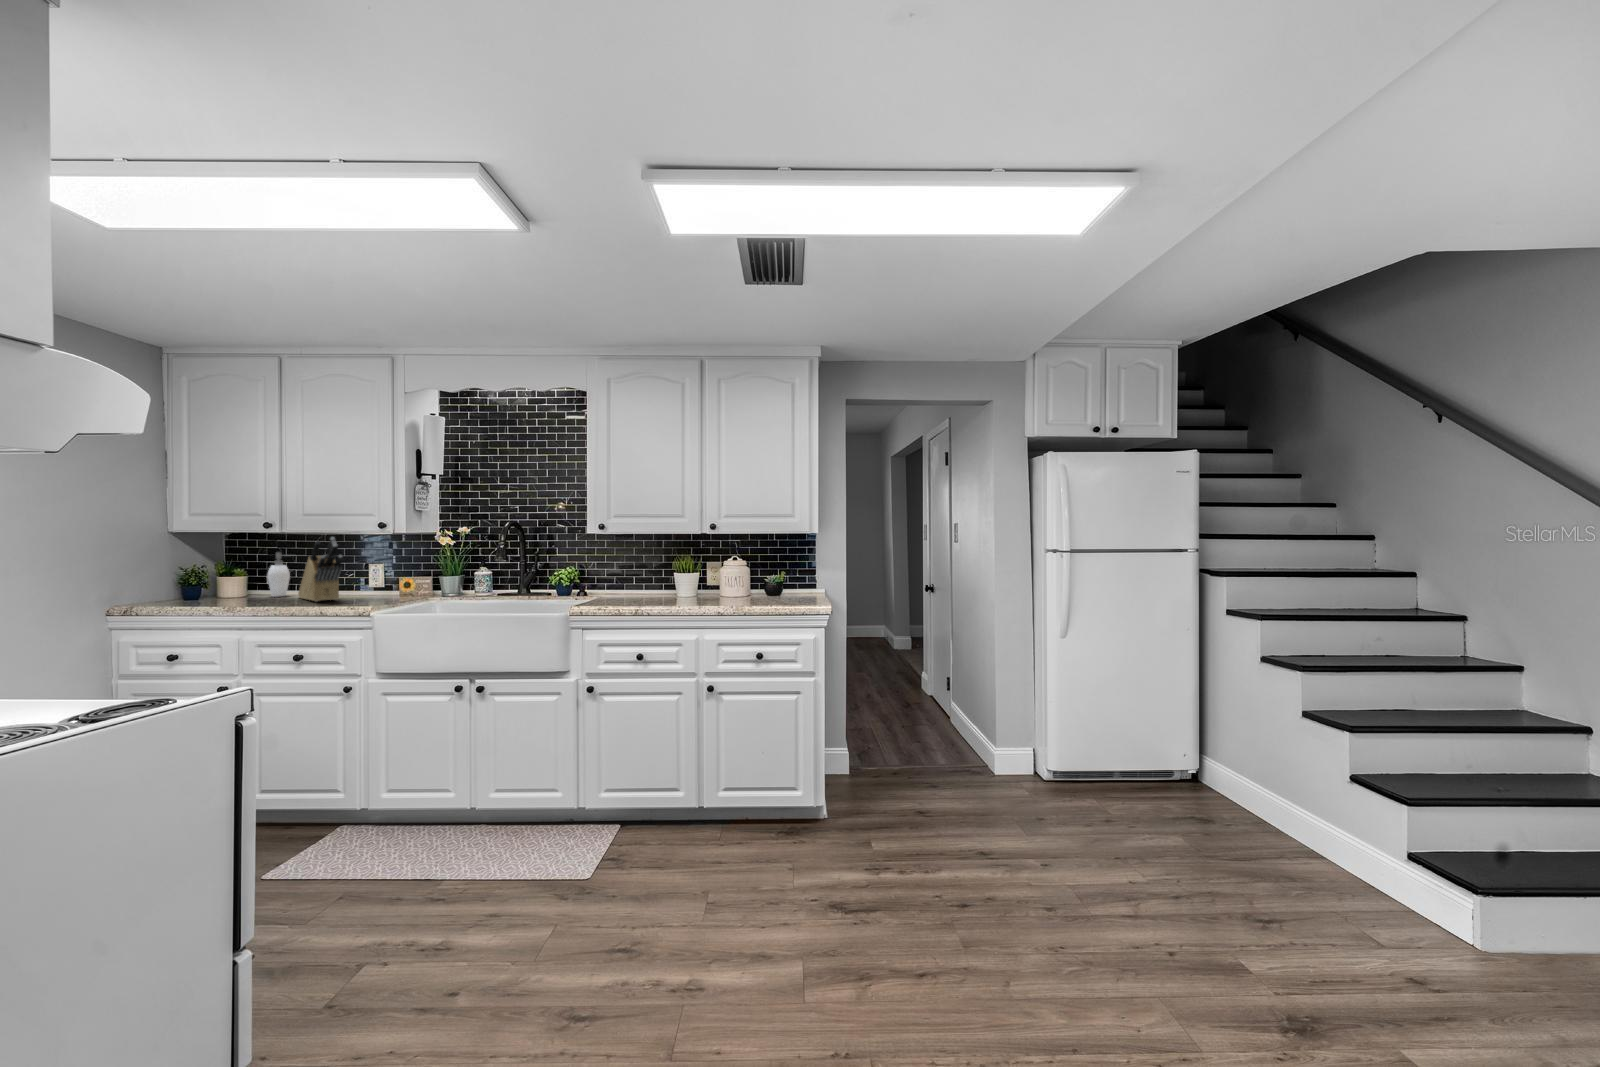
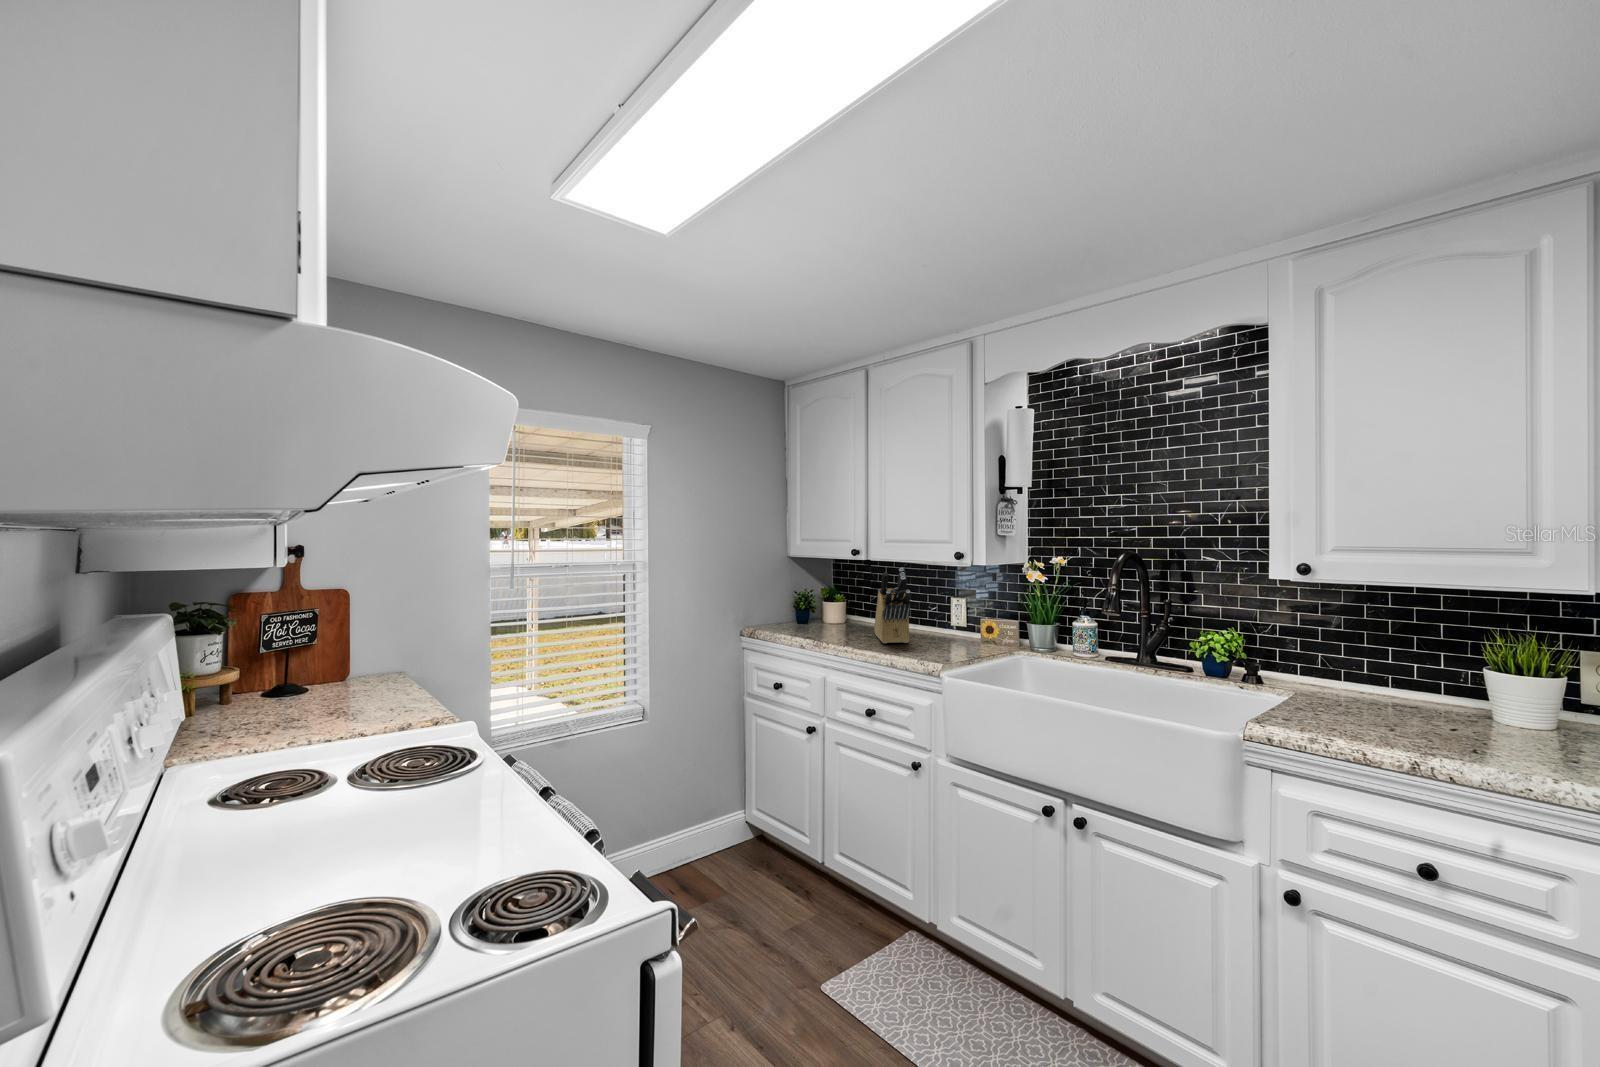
soap dispenser: present [267,552,290,597] -> none [849,580,876,629]

